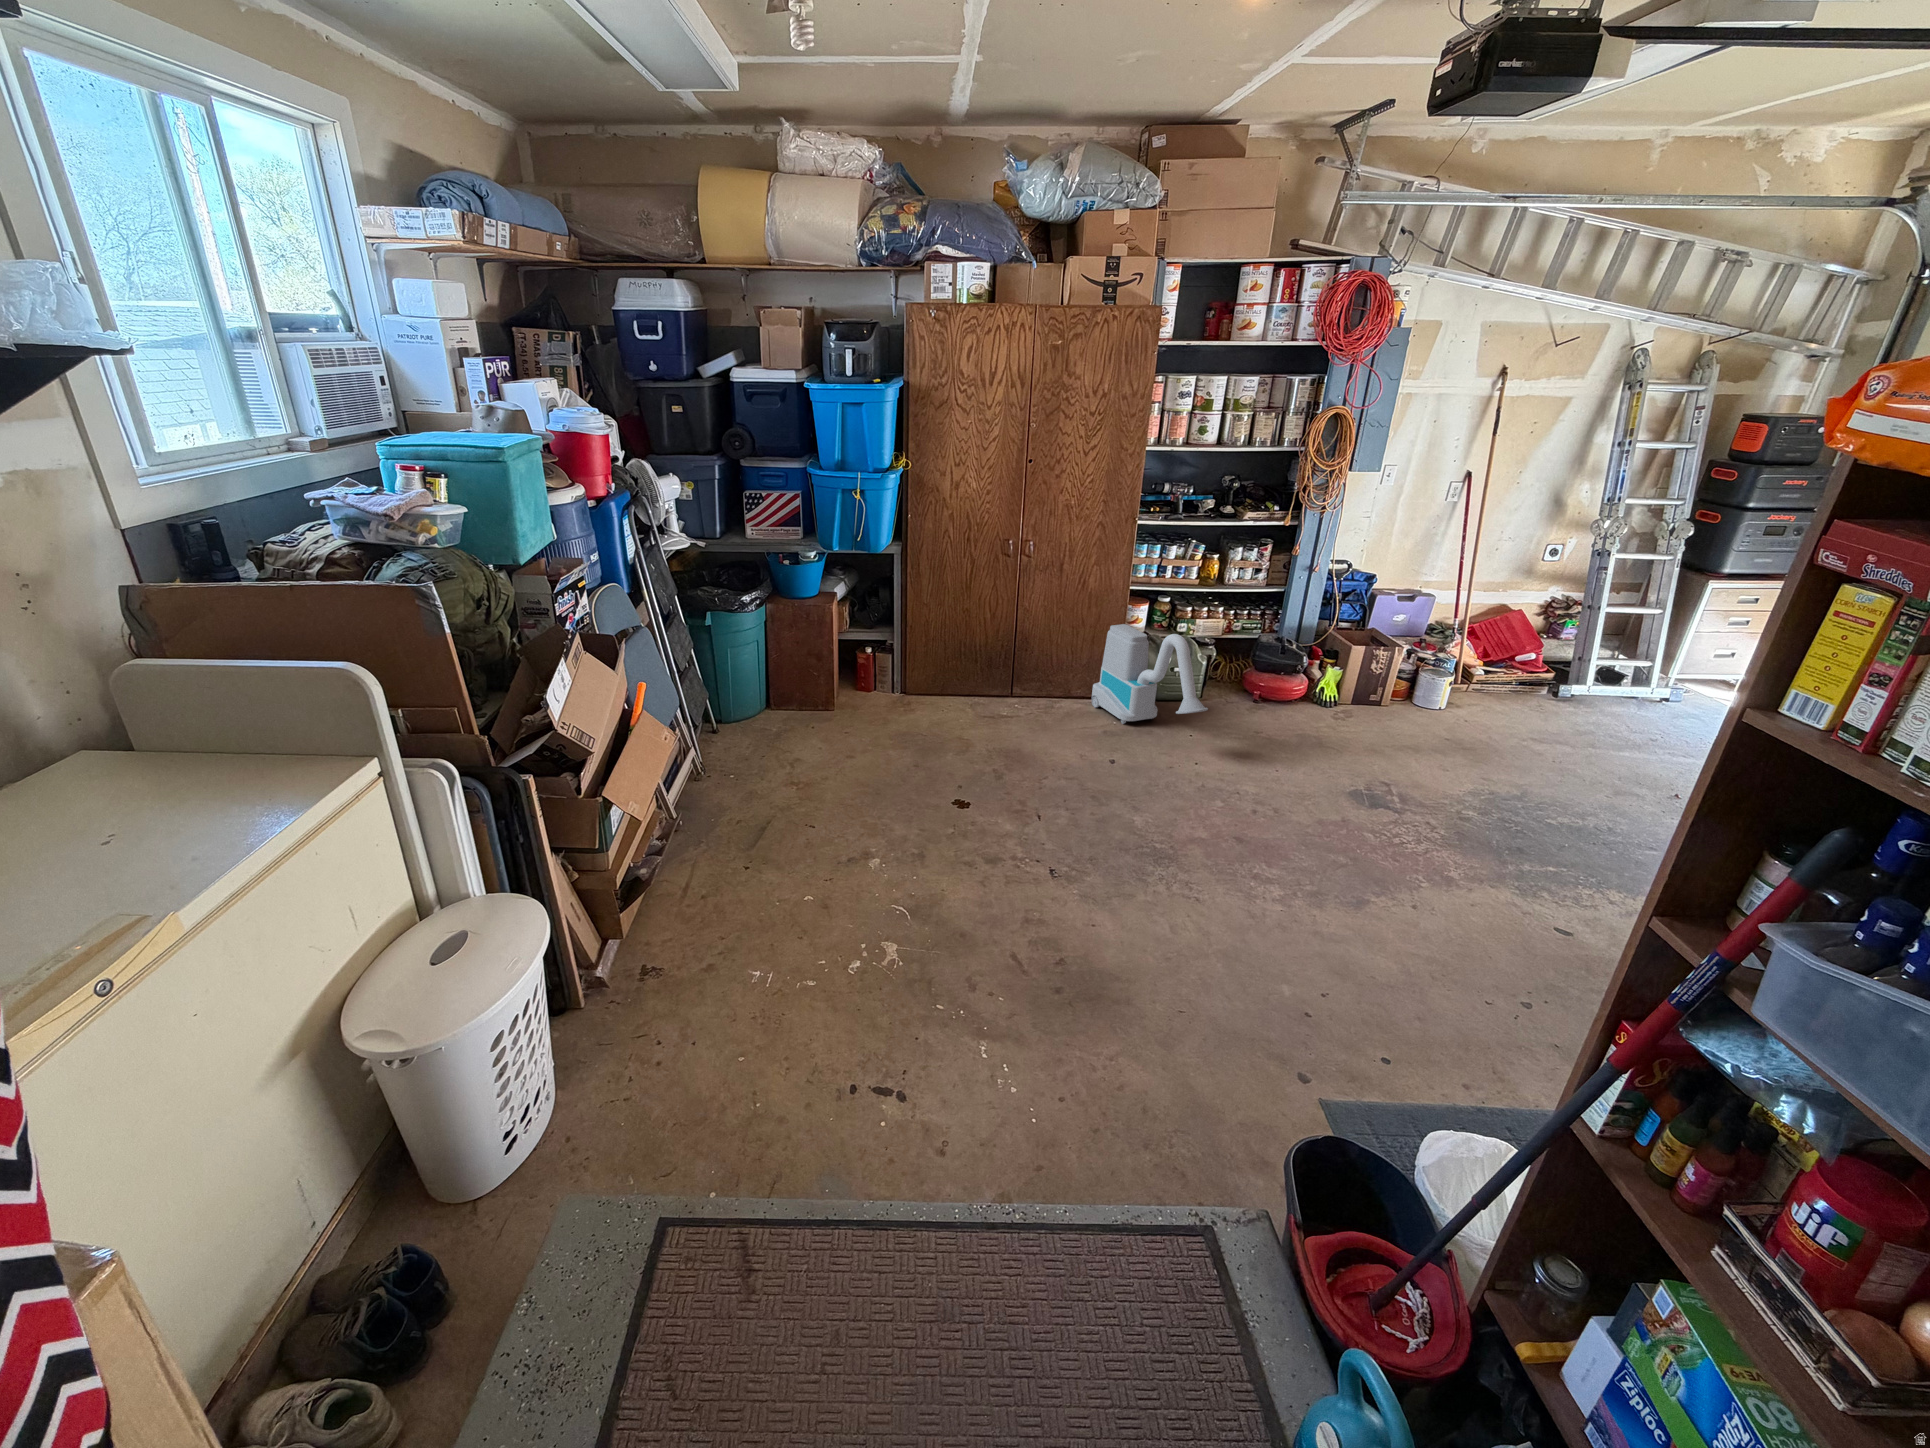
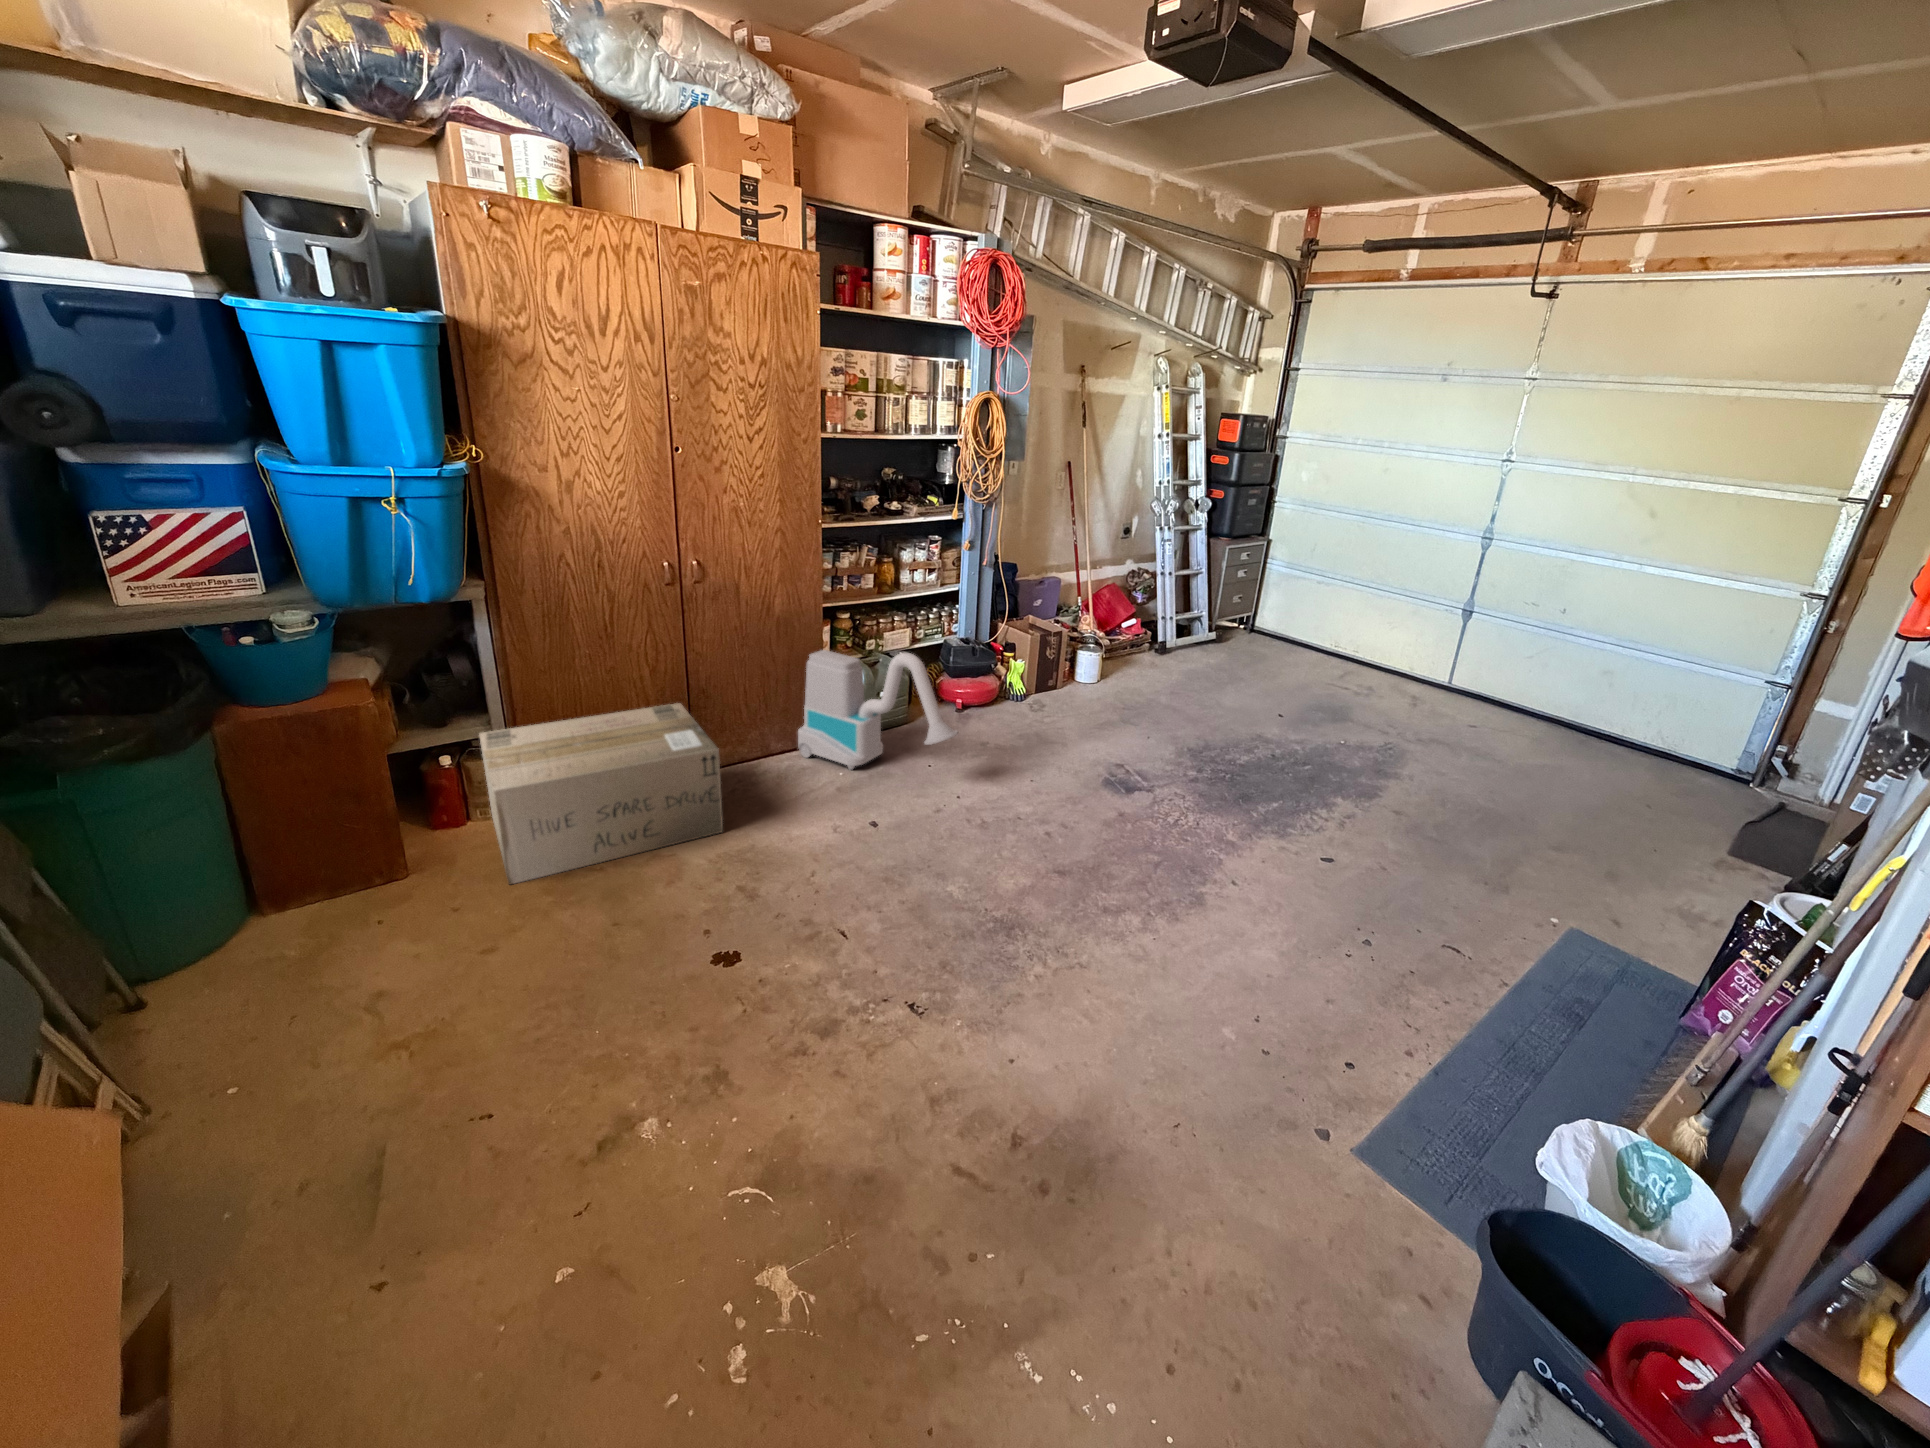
cardboard box: none [874,639,1009,738] -> present [479,703,723,884]

